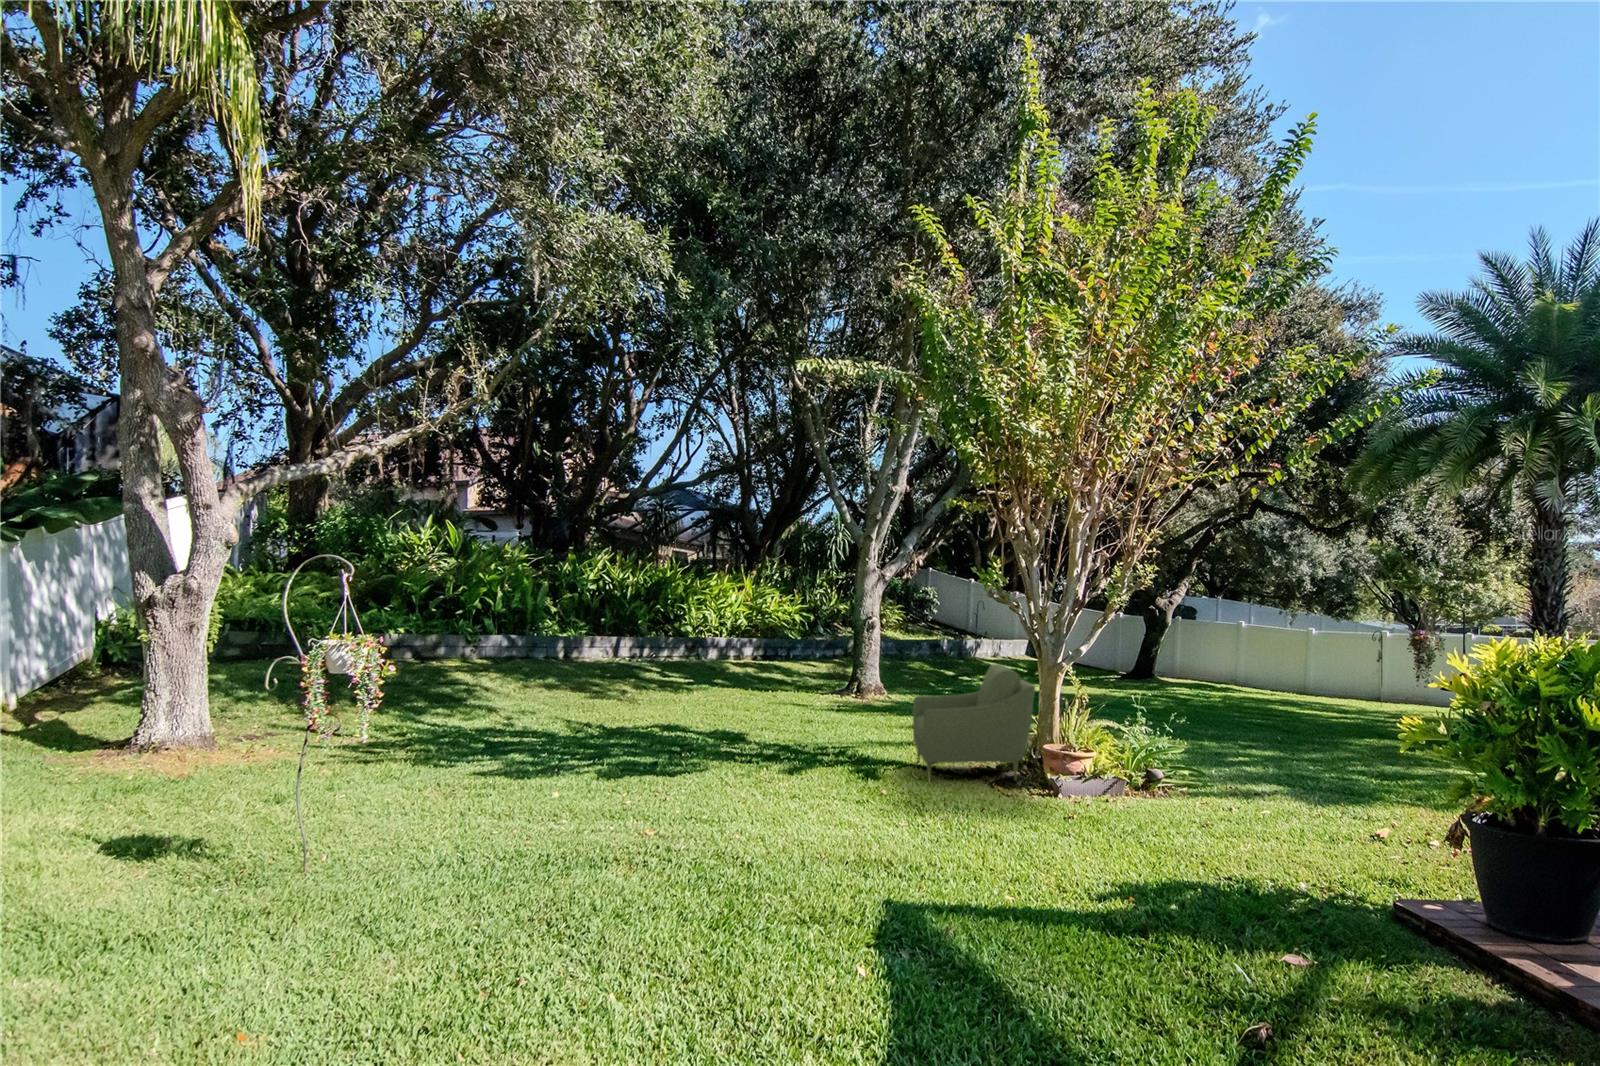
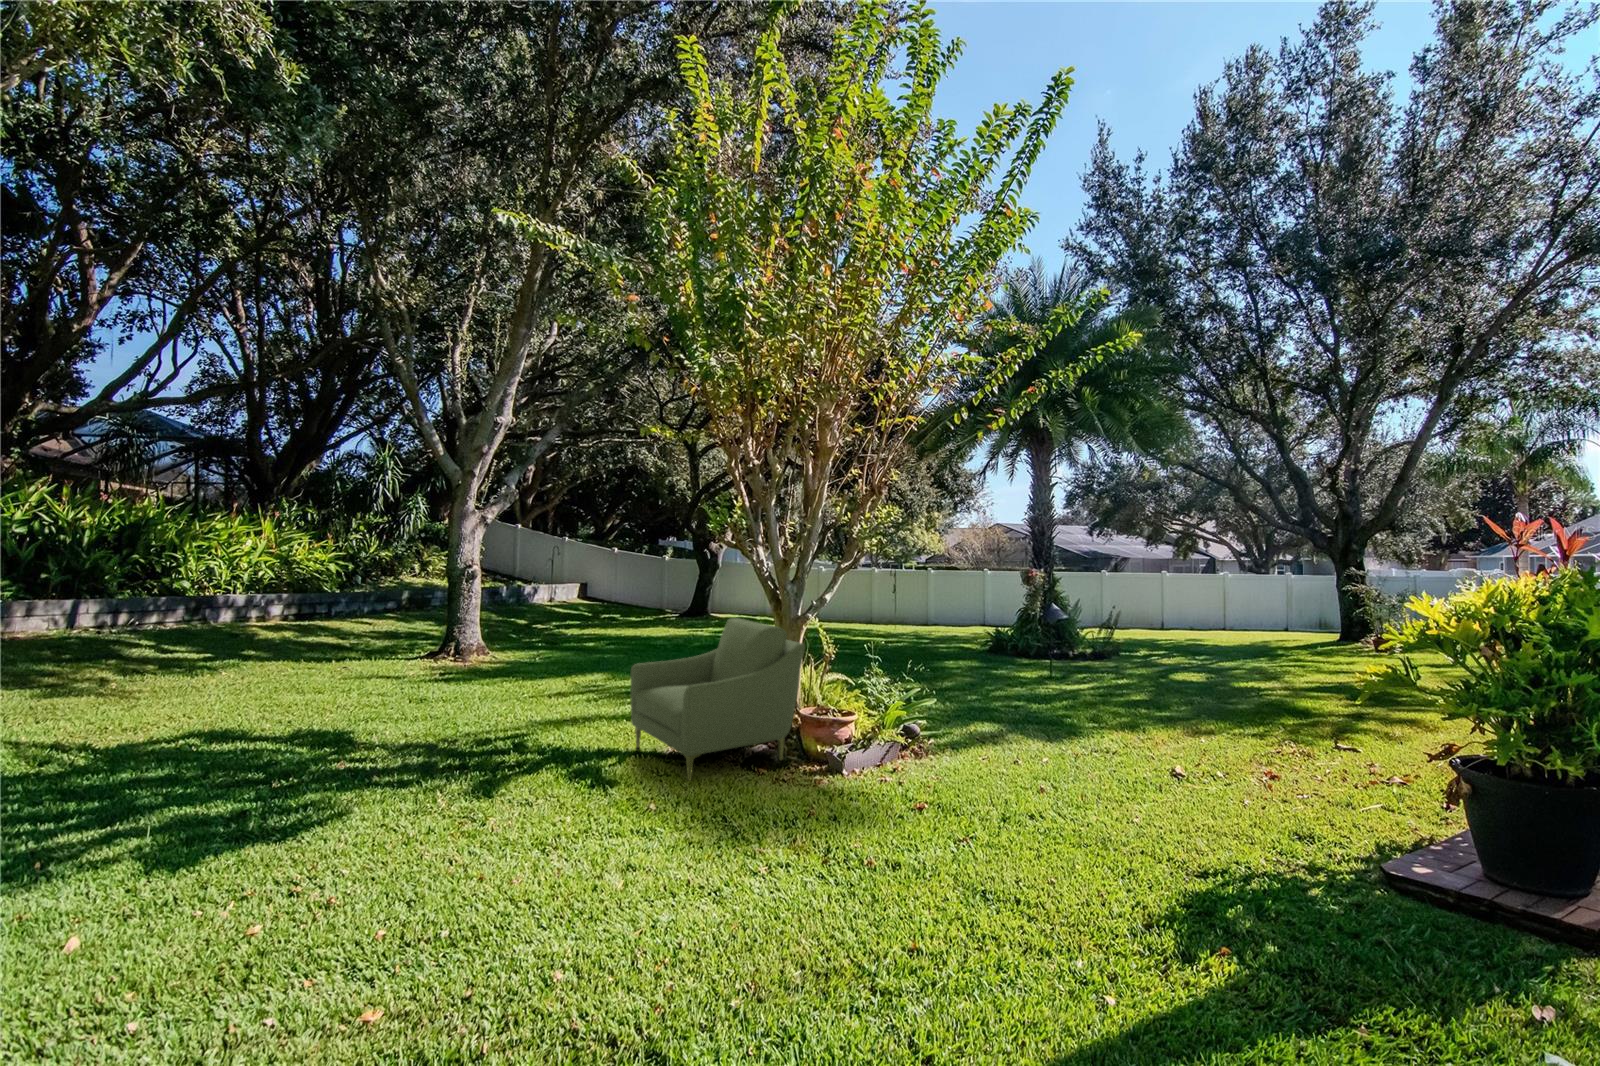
potted tree: present [826,655,851,694] -> none [409,604,446,656]

